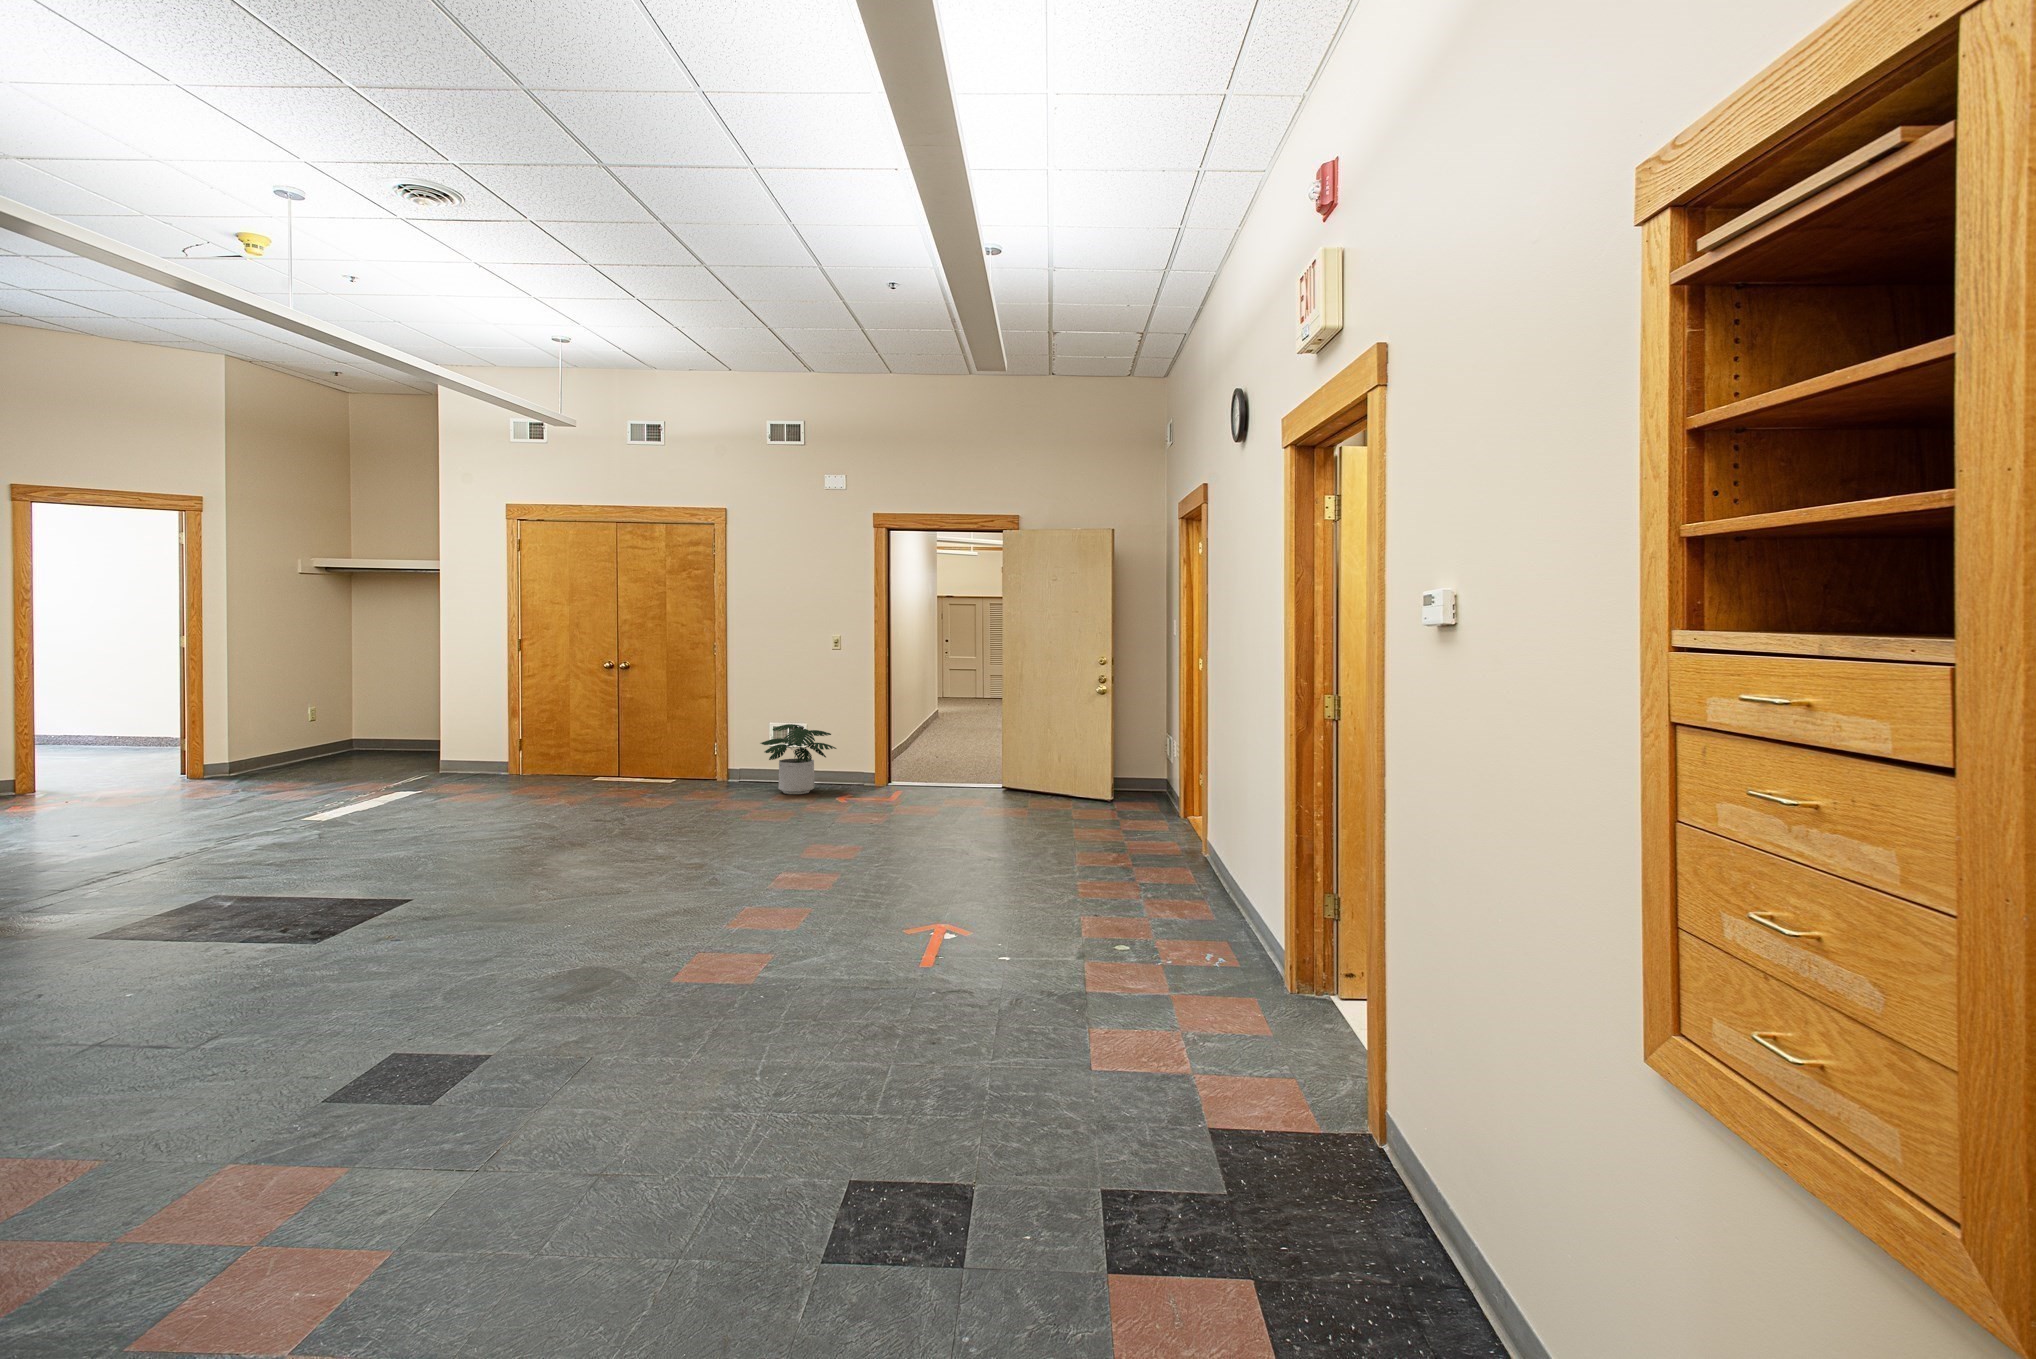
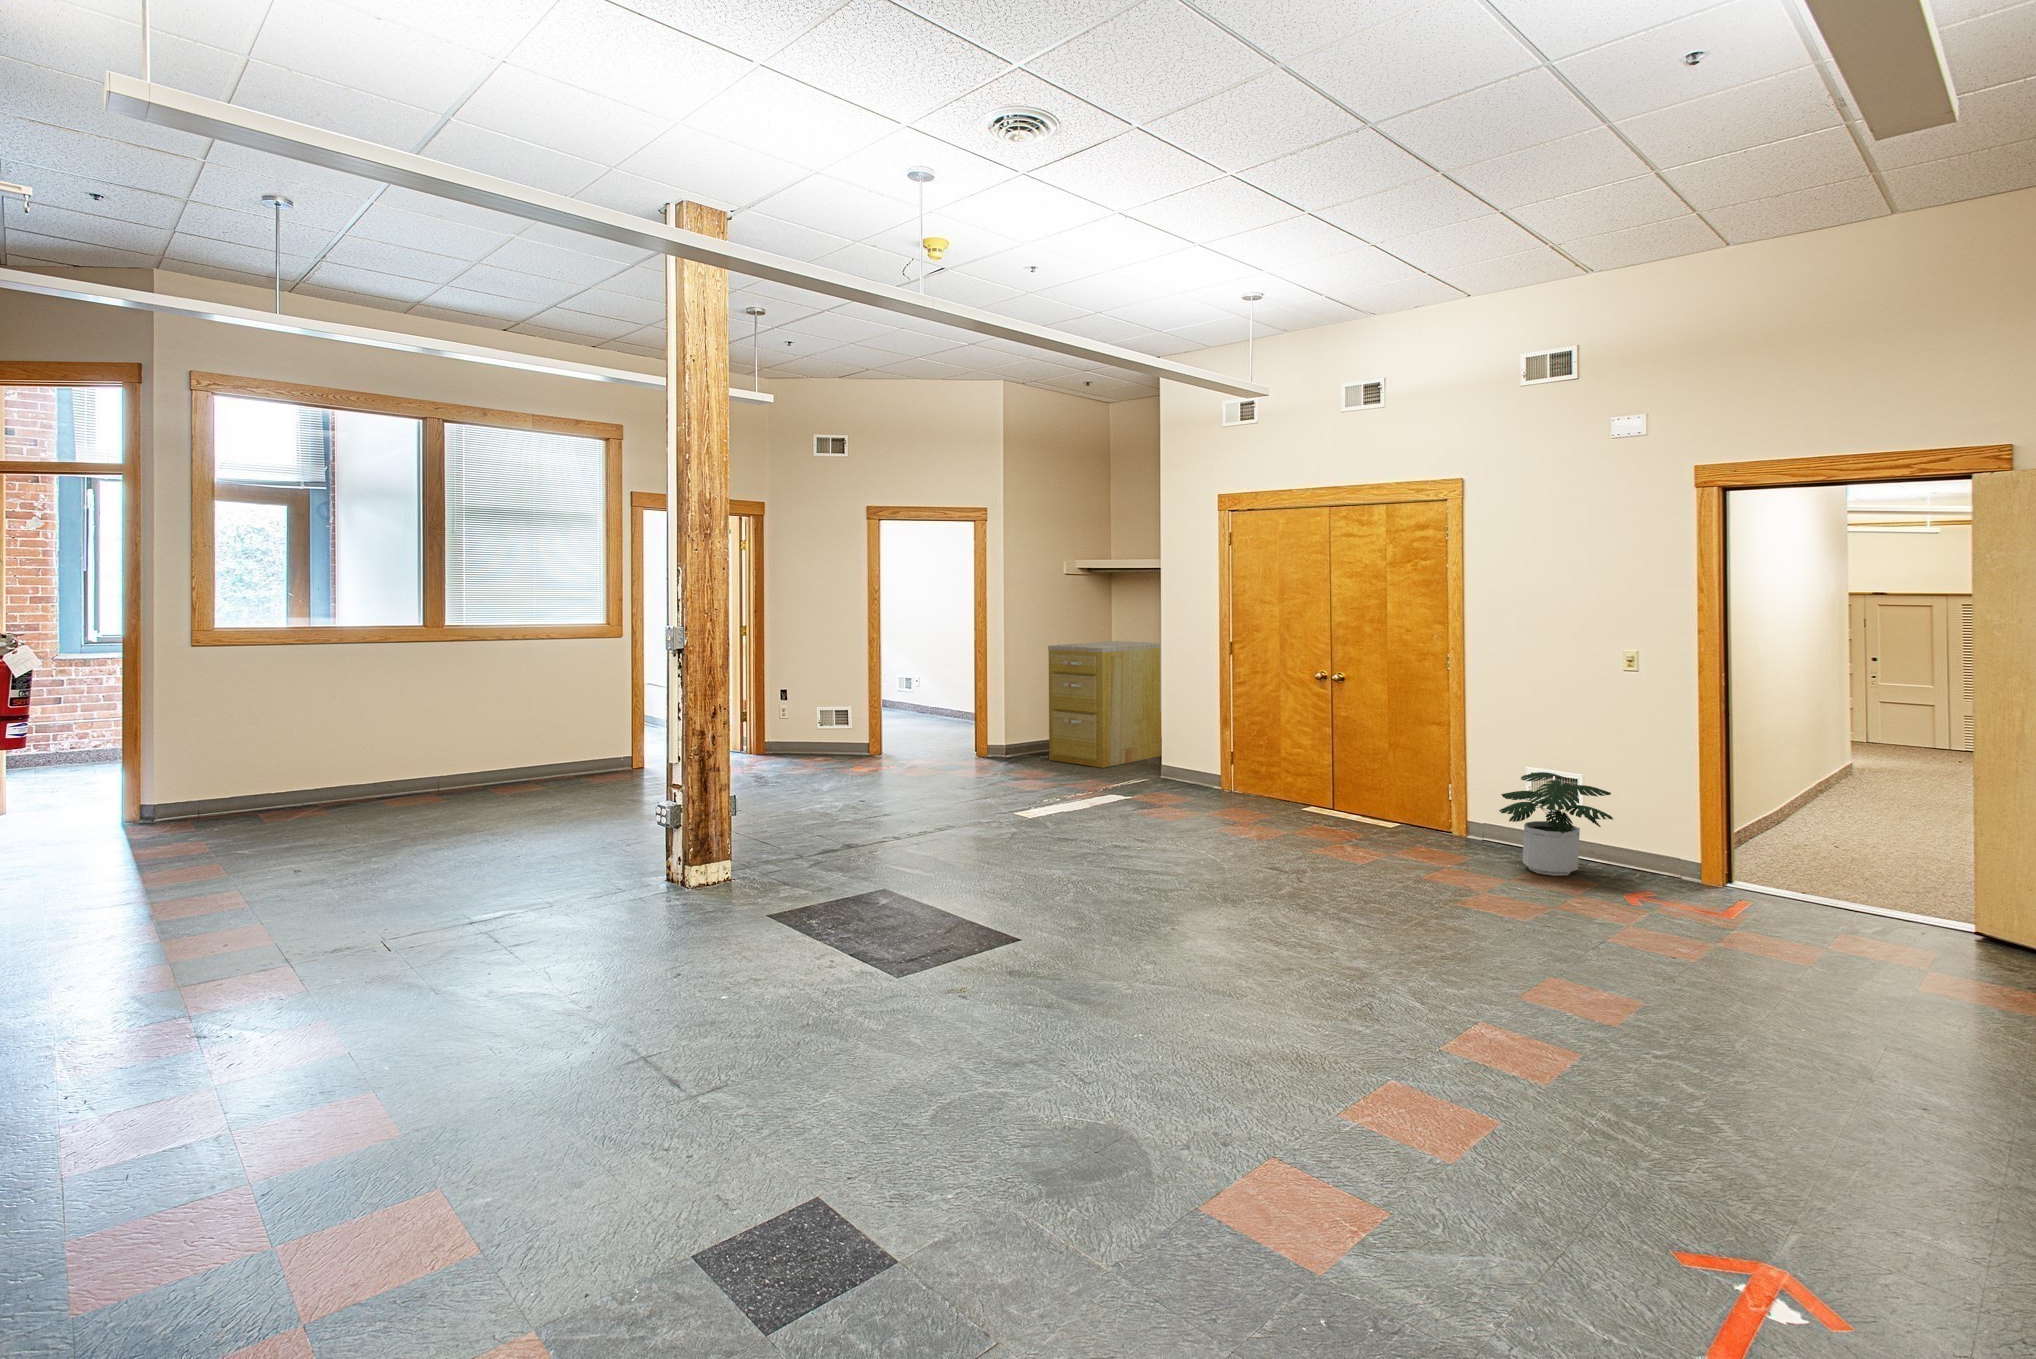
filing cabinet: none [279,648,422,773] -> present [1048,641,1161,768]

